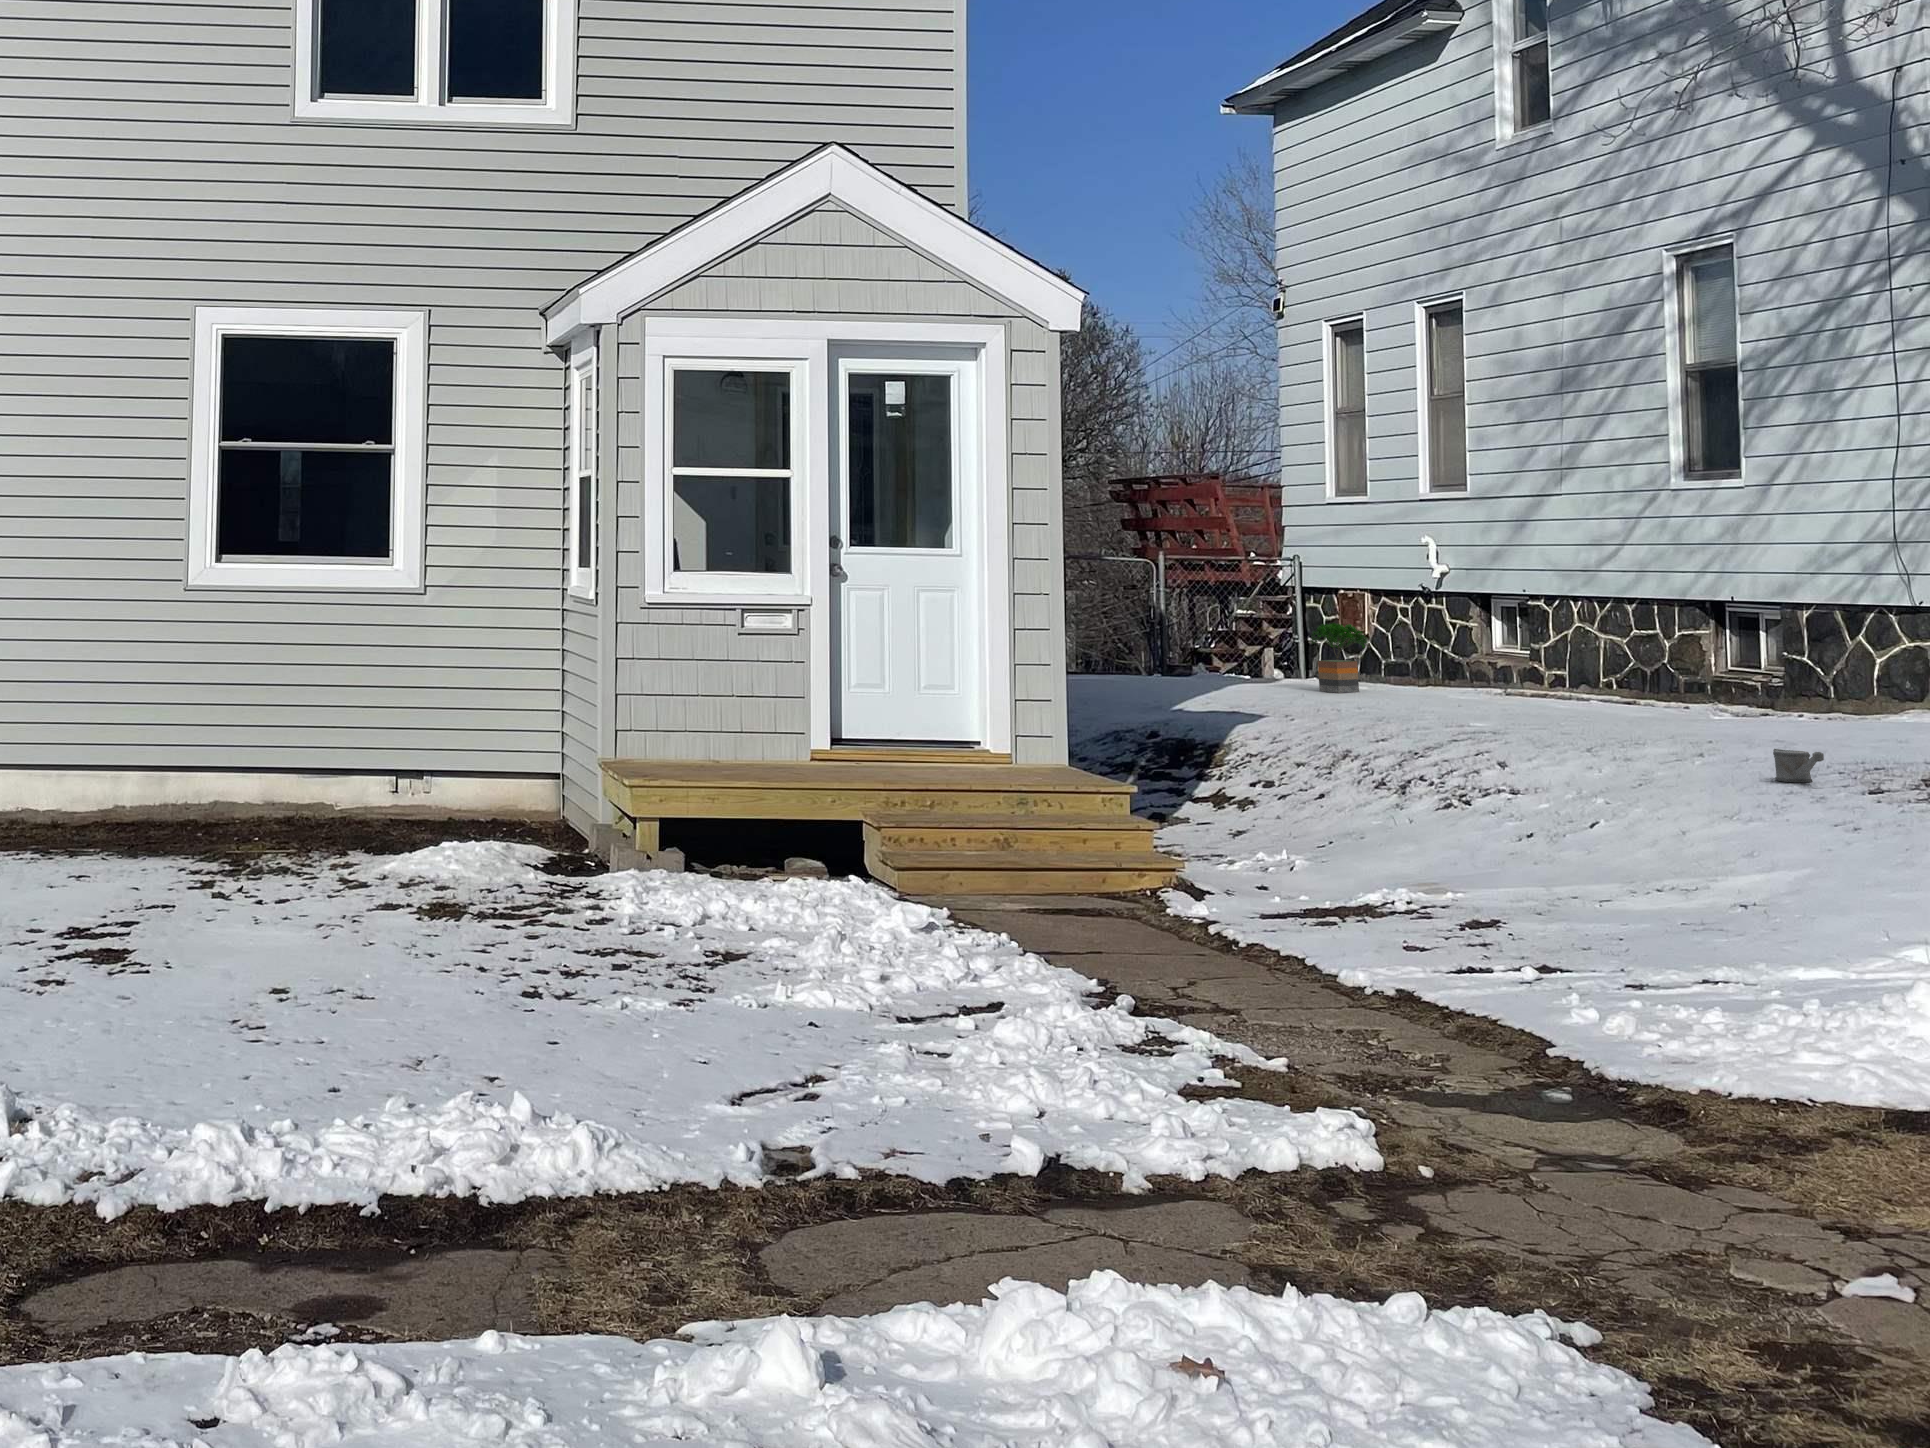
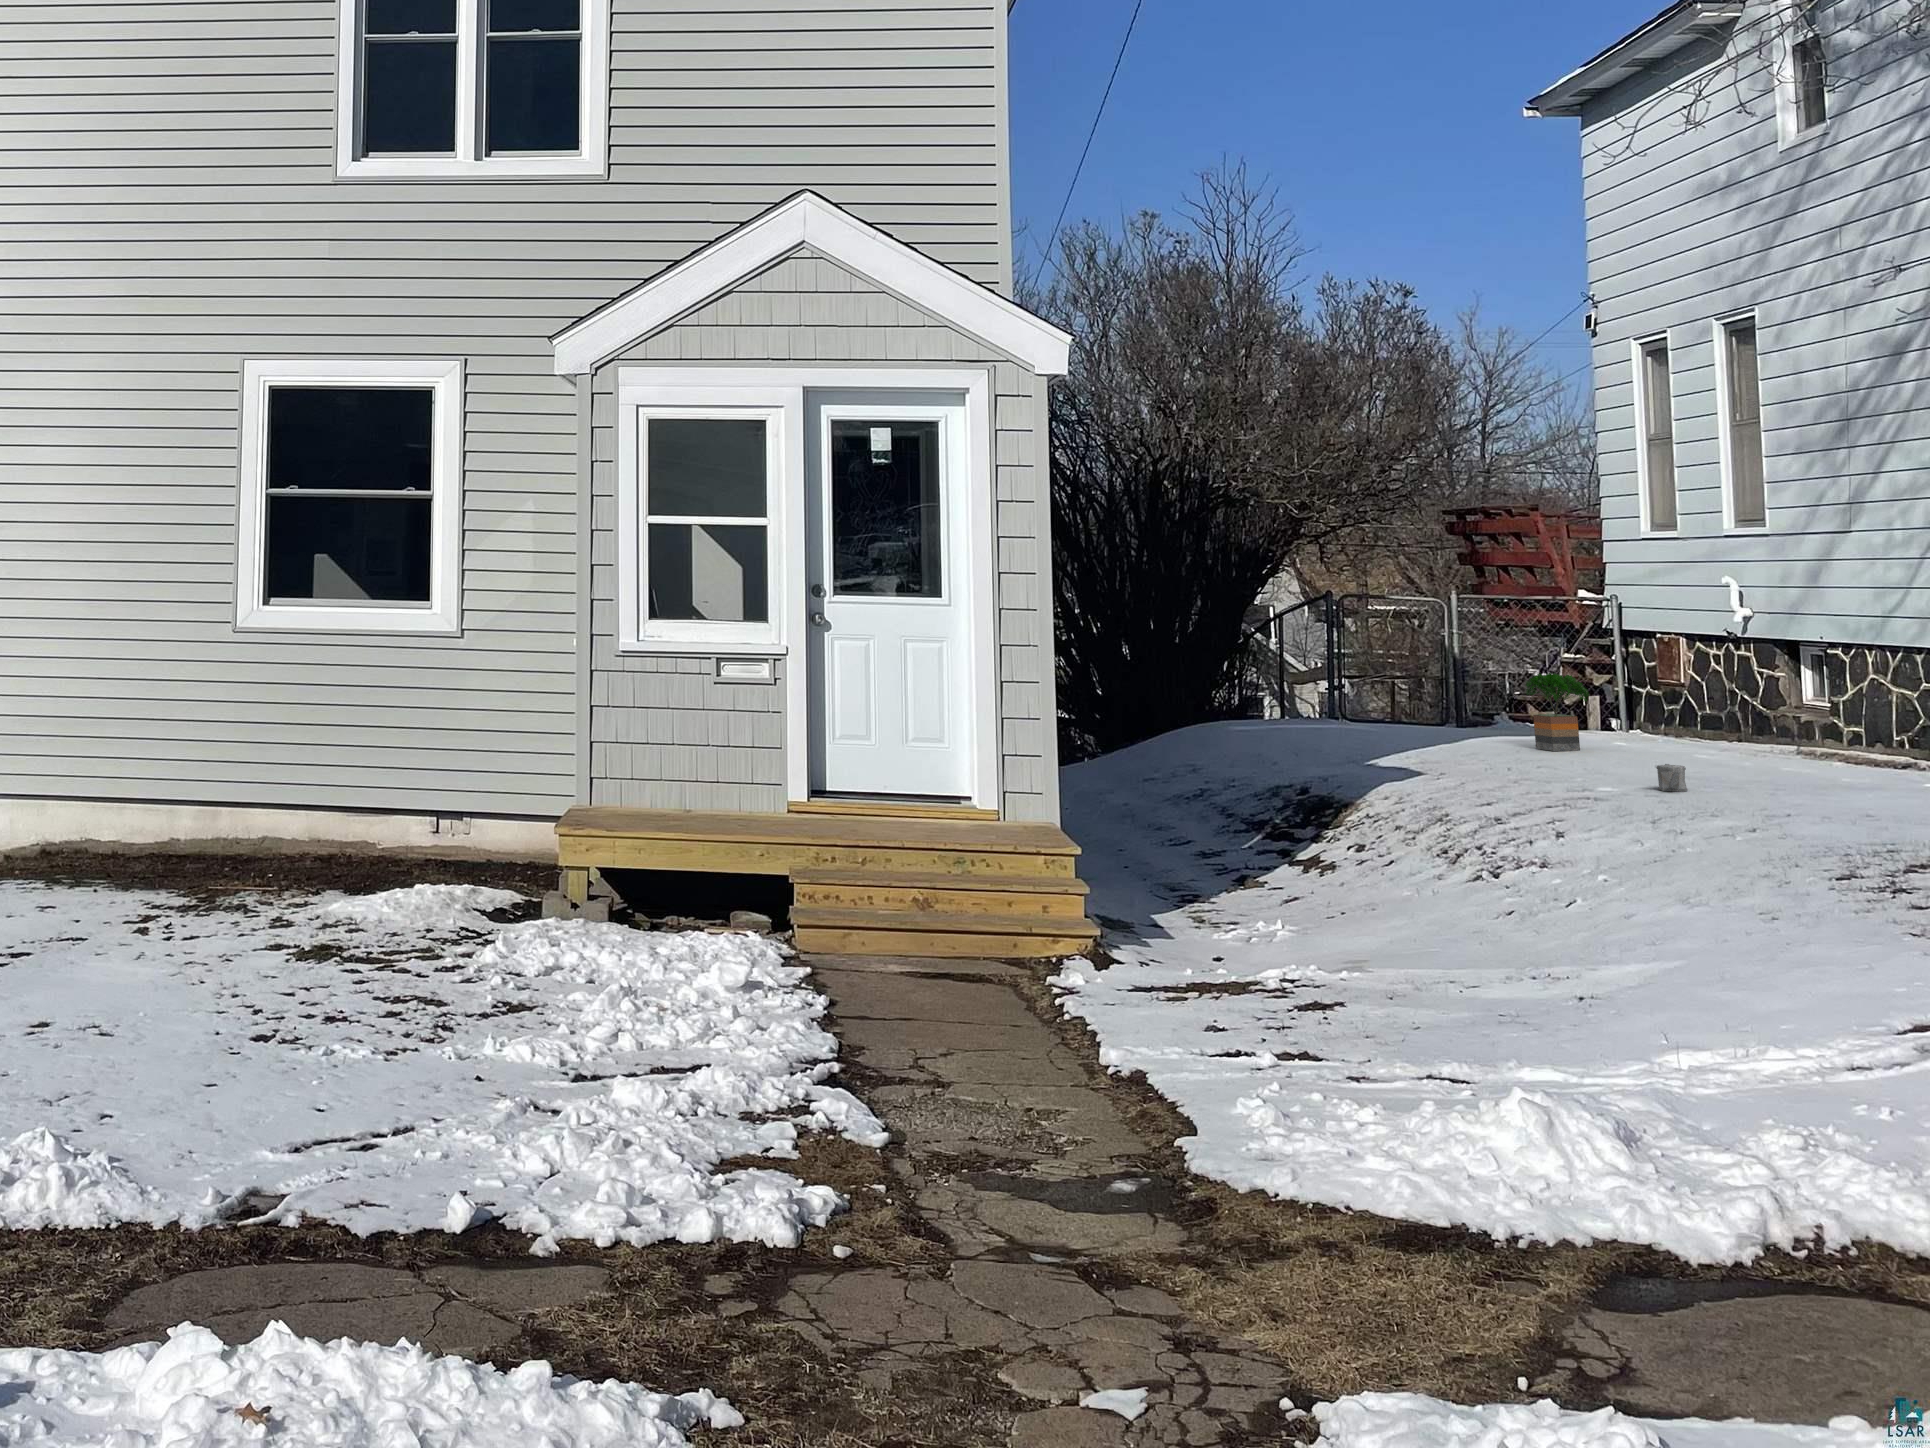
watering can: present [1773,749,1824,782] -> present [1656,764,1688,792]

